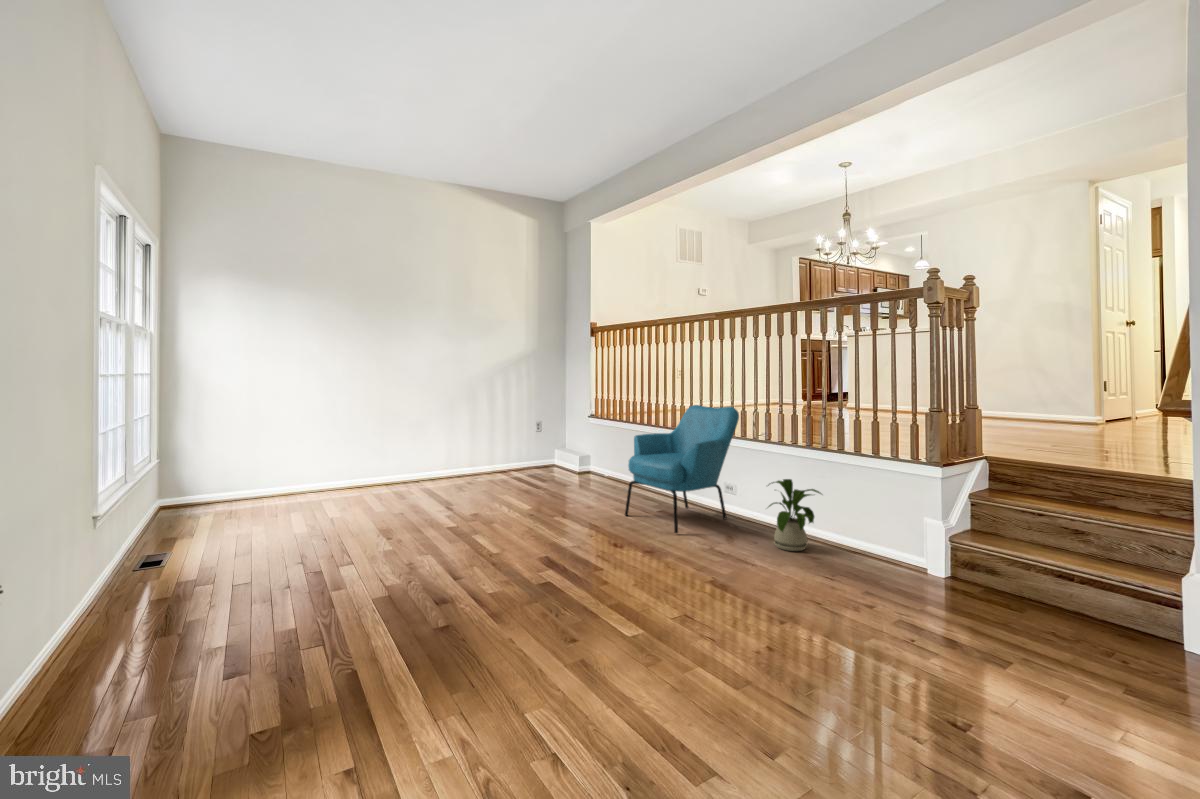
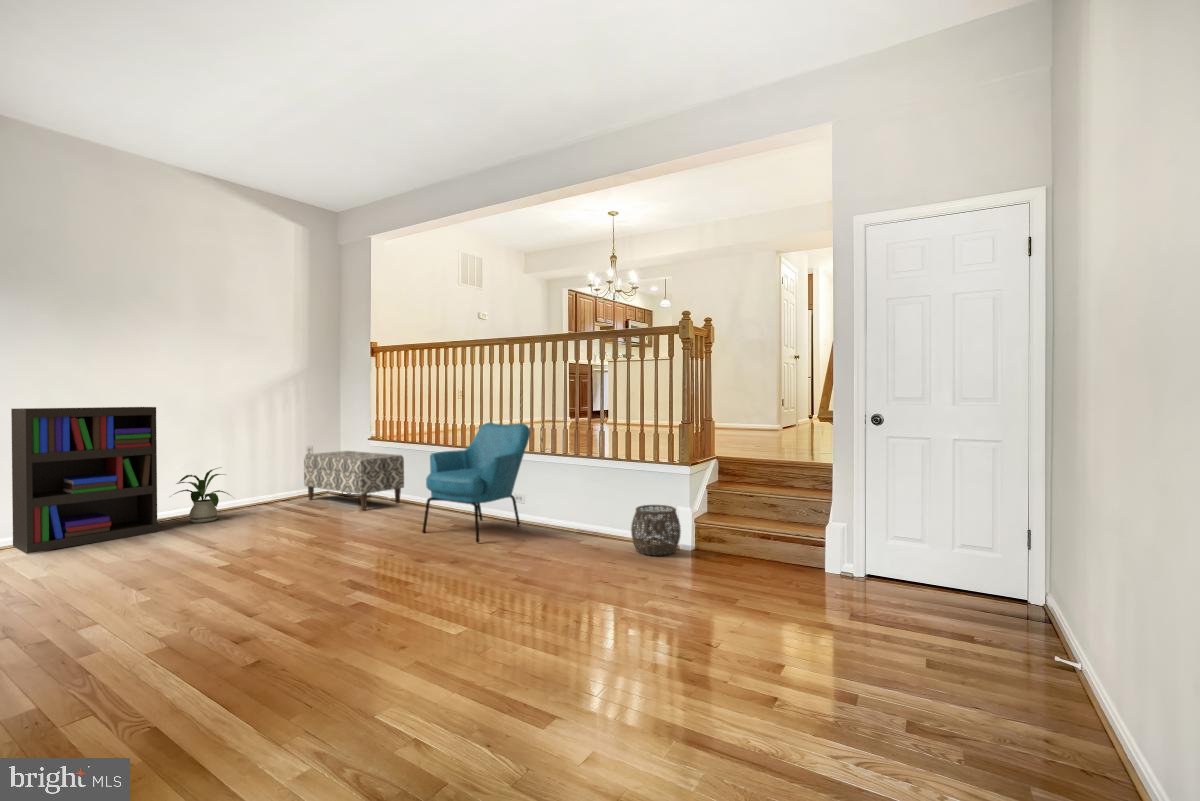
bookshelf: none [322,385,417,501] -> present [11,407,157,554]
bench: none [534,428,618,486] -> present [304,451,404,510]
house plant: present [768,479,821,551] -> present [173,468,230,523]
woven basket: none [856,513,928,580] -> present [631,505,681,555]

